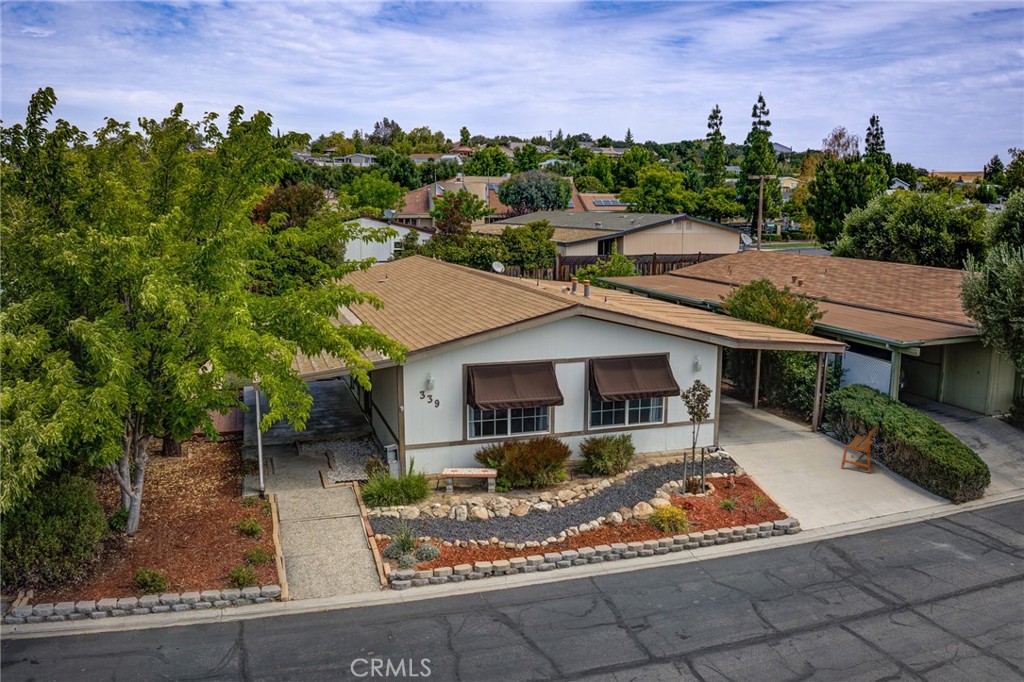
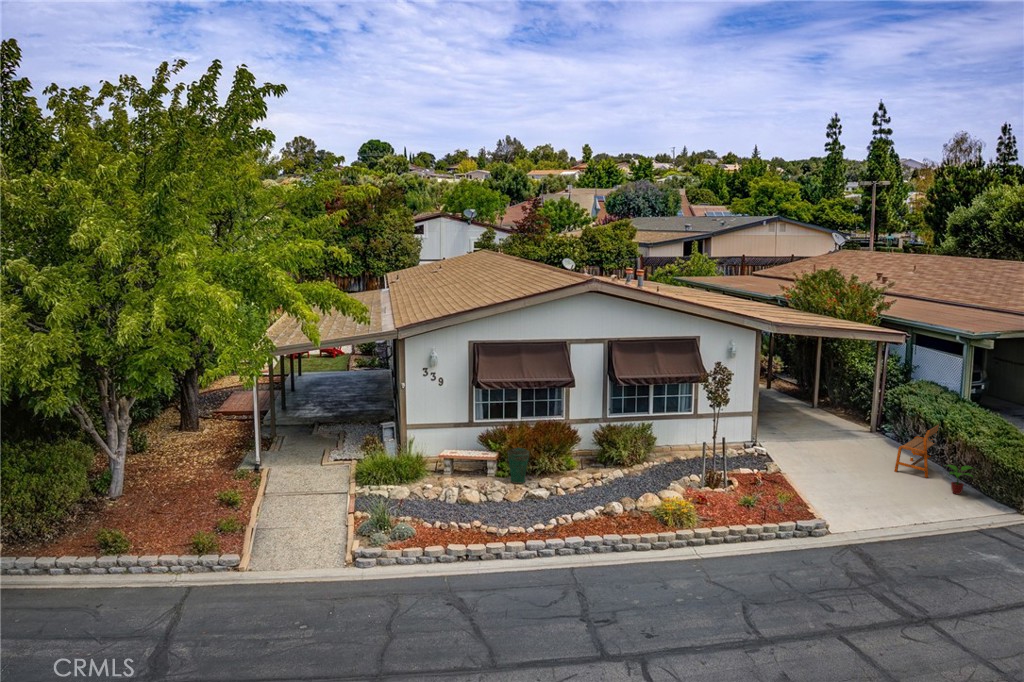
potted plant: none [886,462,914,488] -> present [945,465,973,495]
trash can: none [505,463,526,497] -> present [507,448,529,484]

